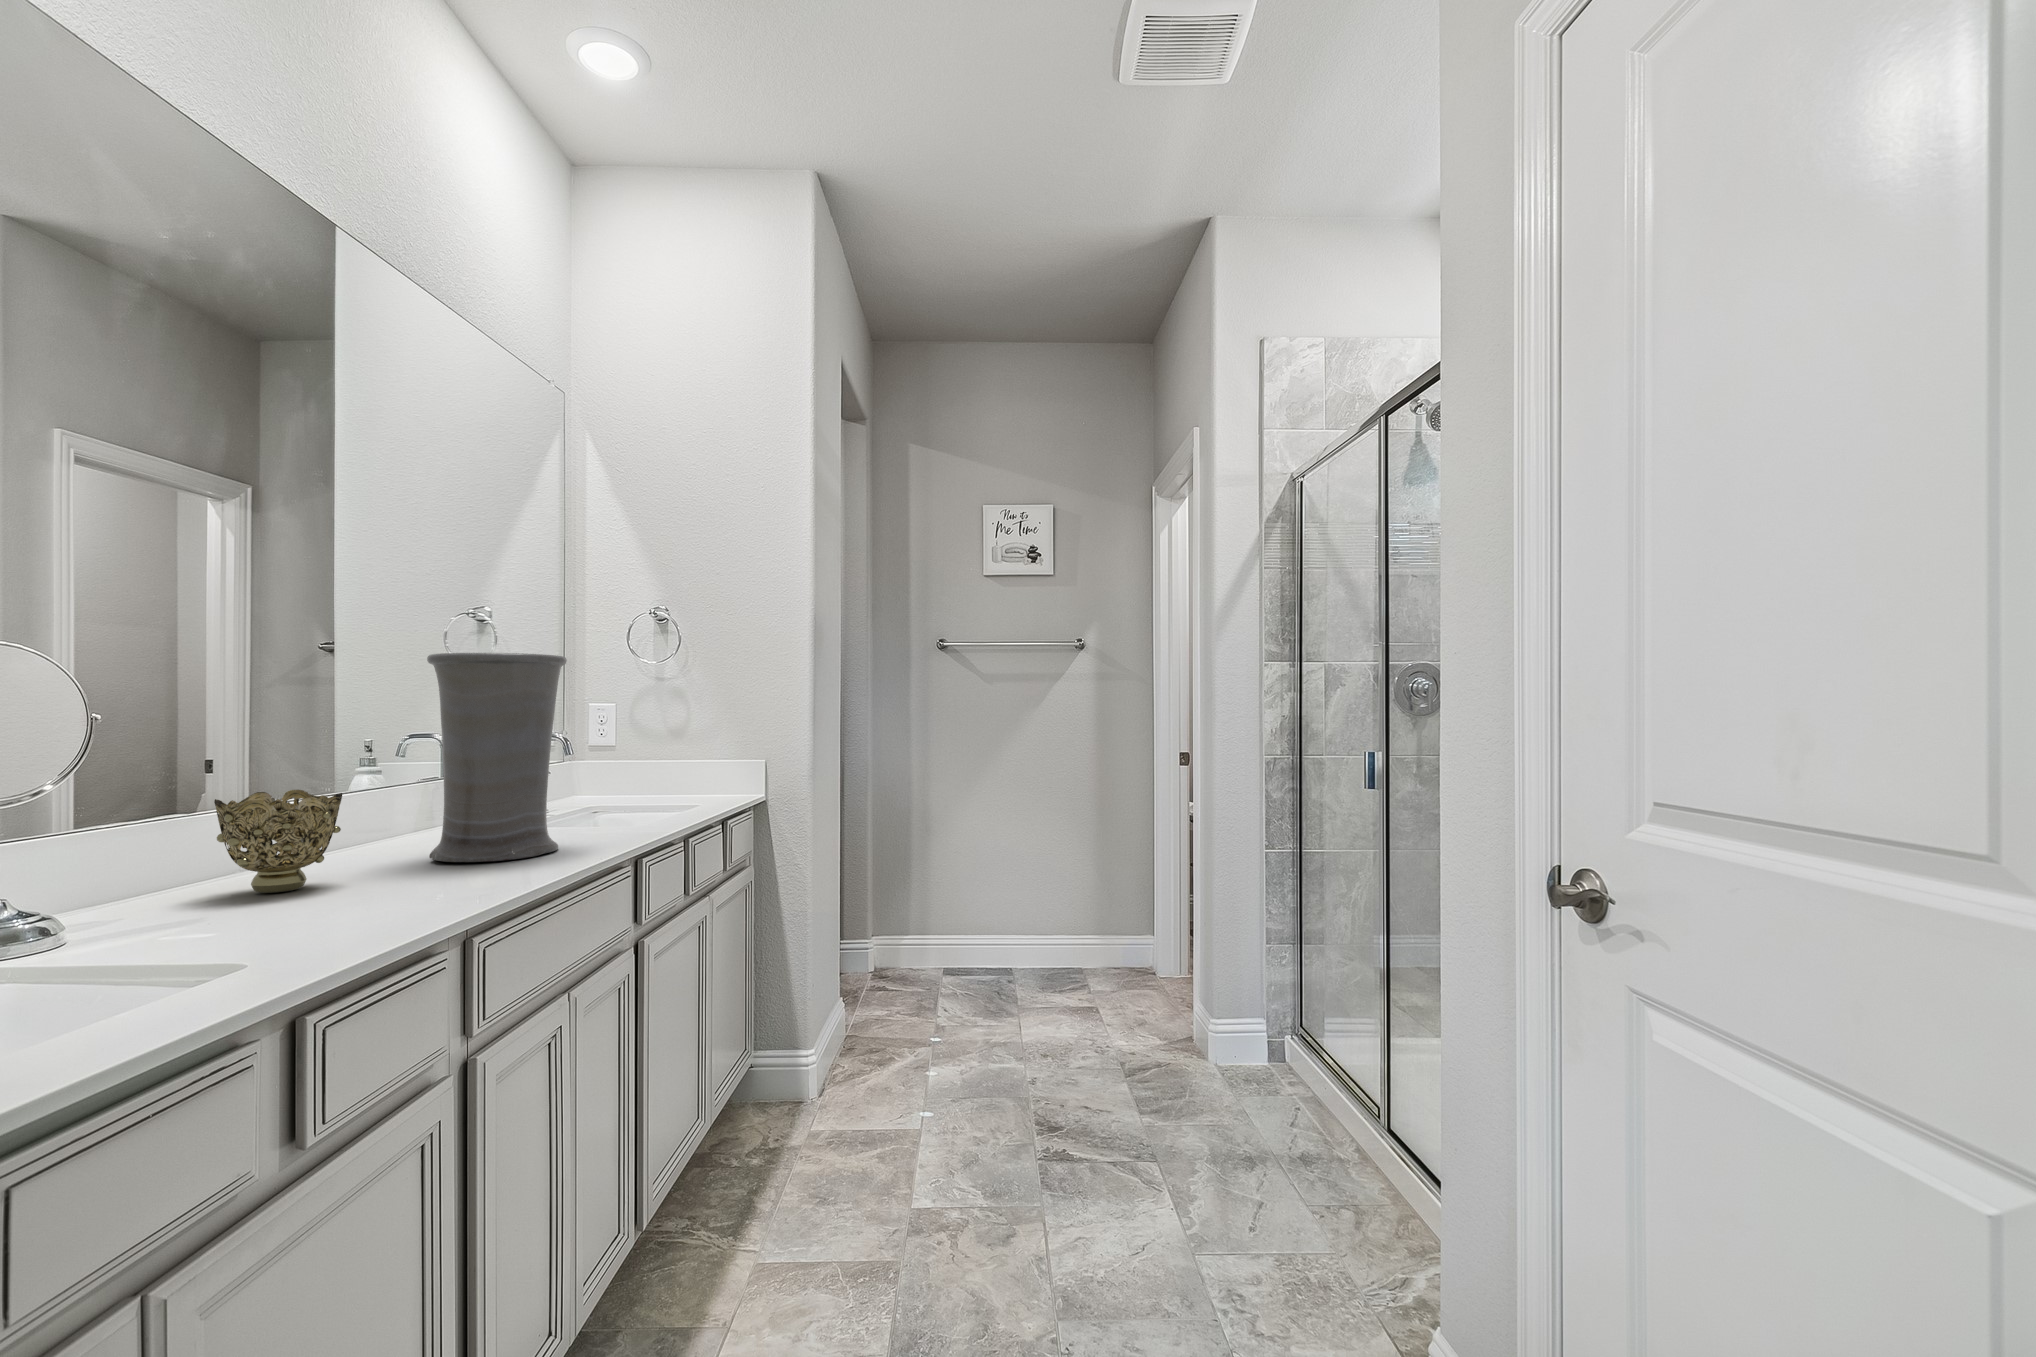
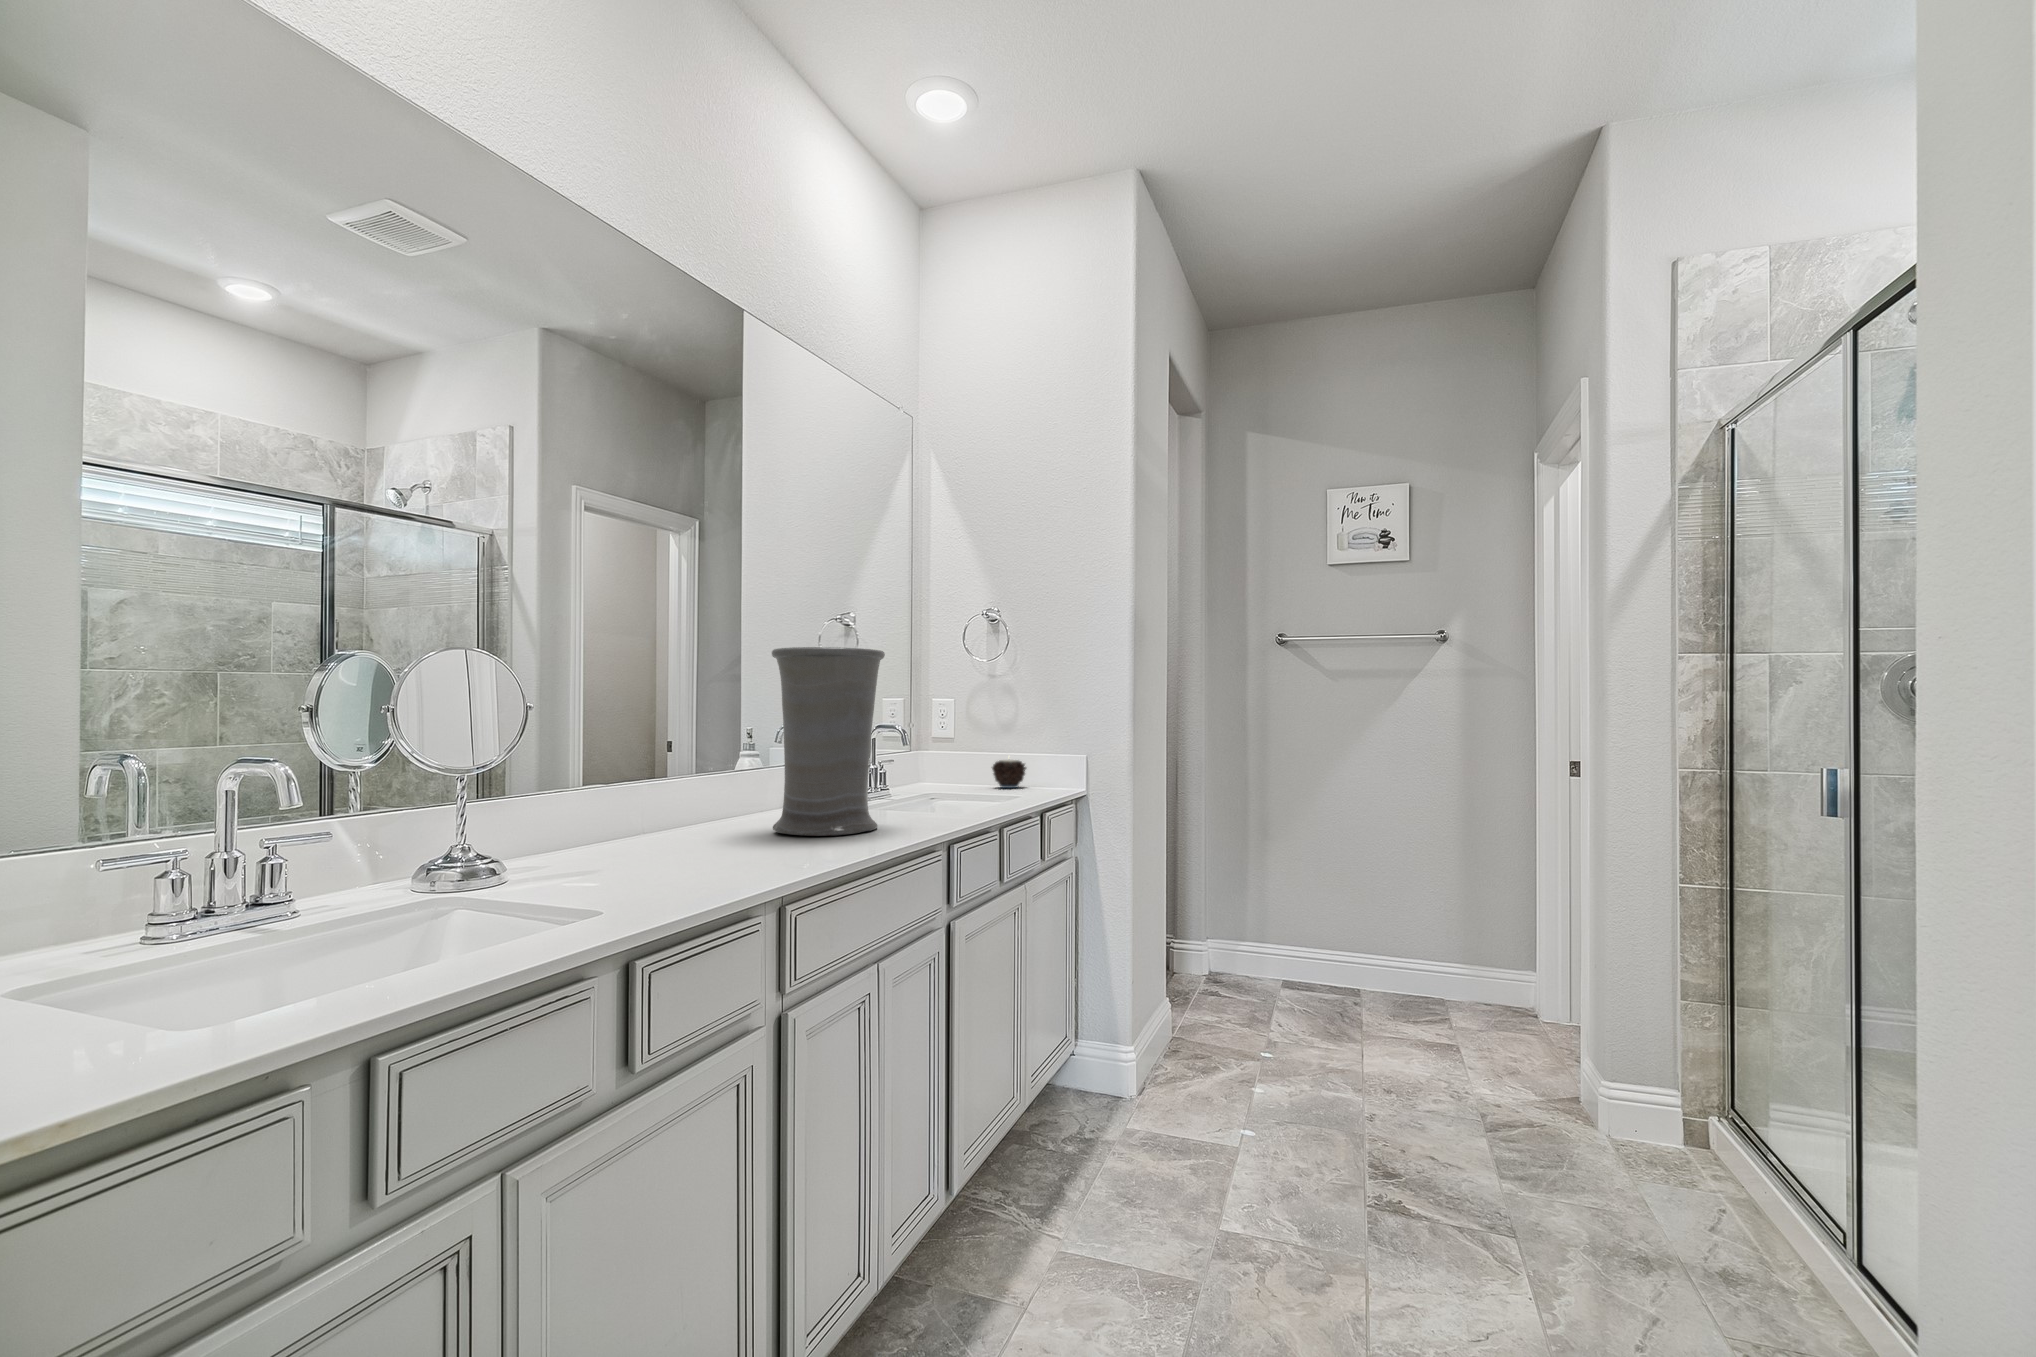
candle: none [659,763,699,799] -> present [992,760,1026,788]
decorative bowl: present [214,790,342,893] -> none [606,764,699,850]

